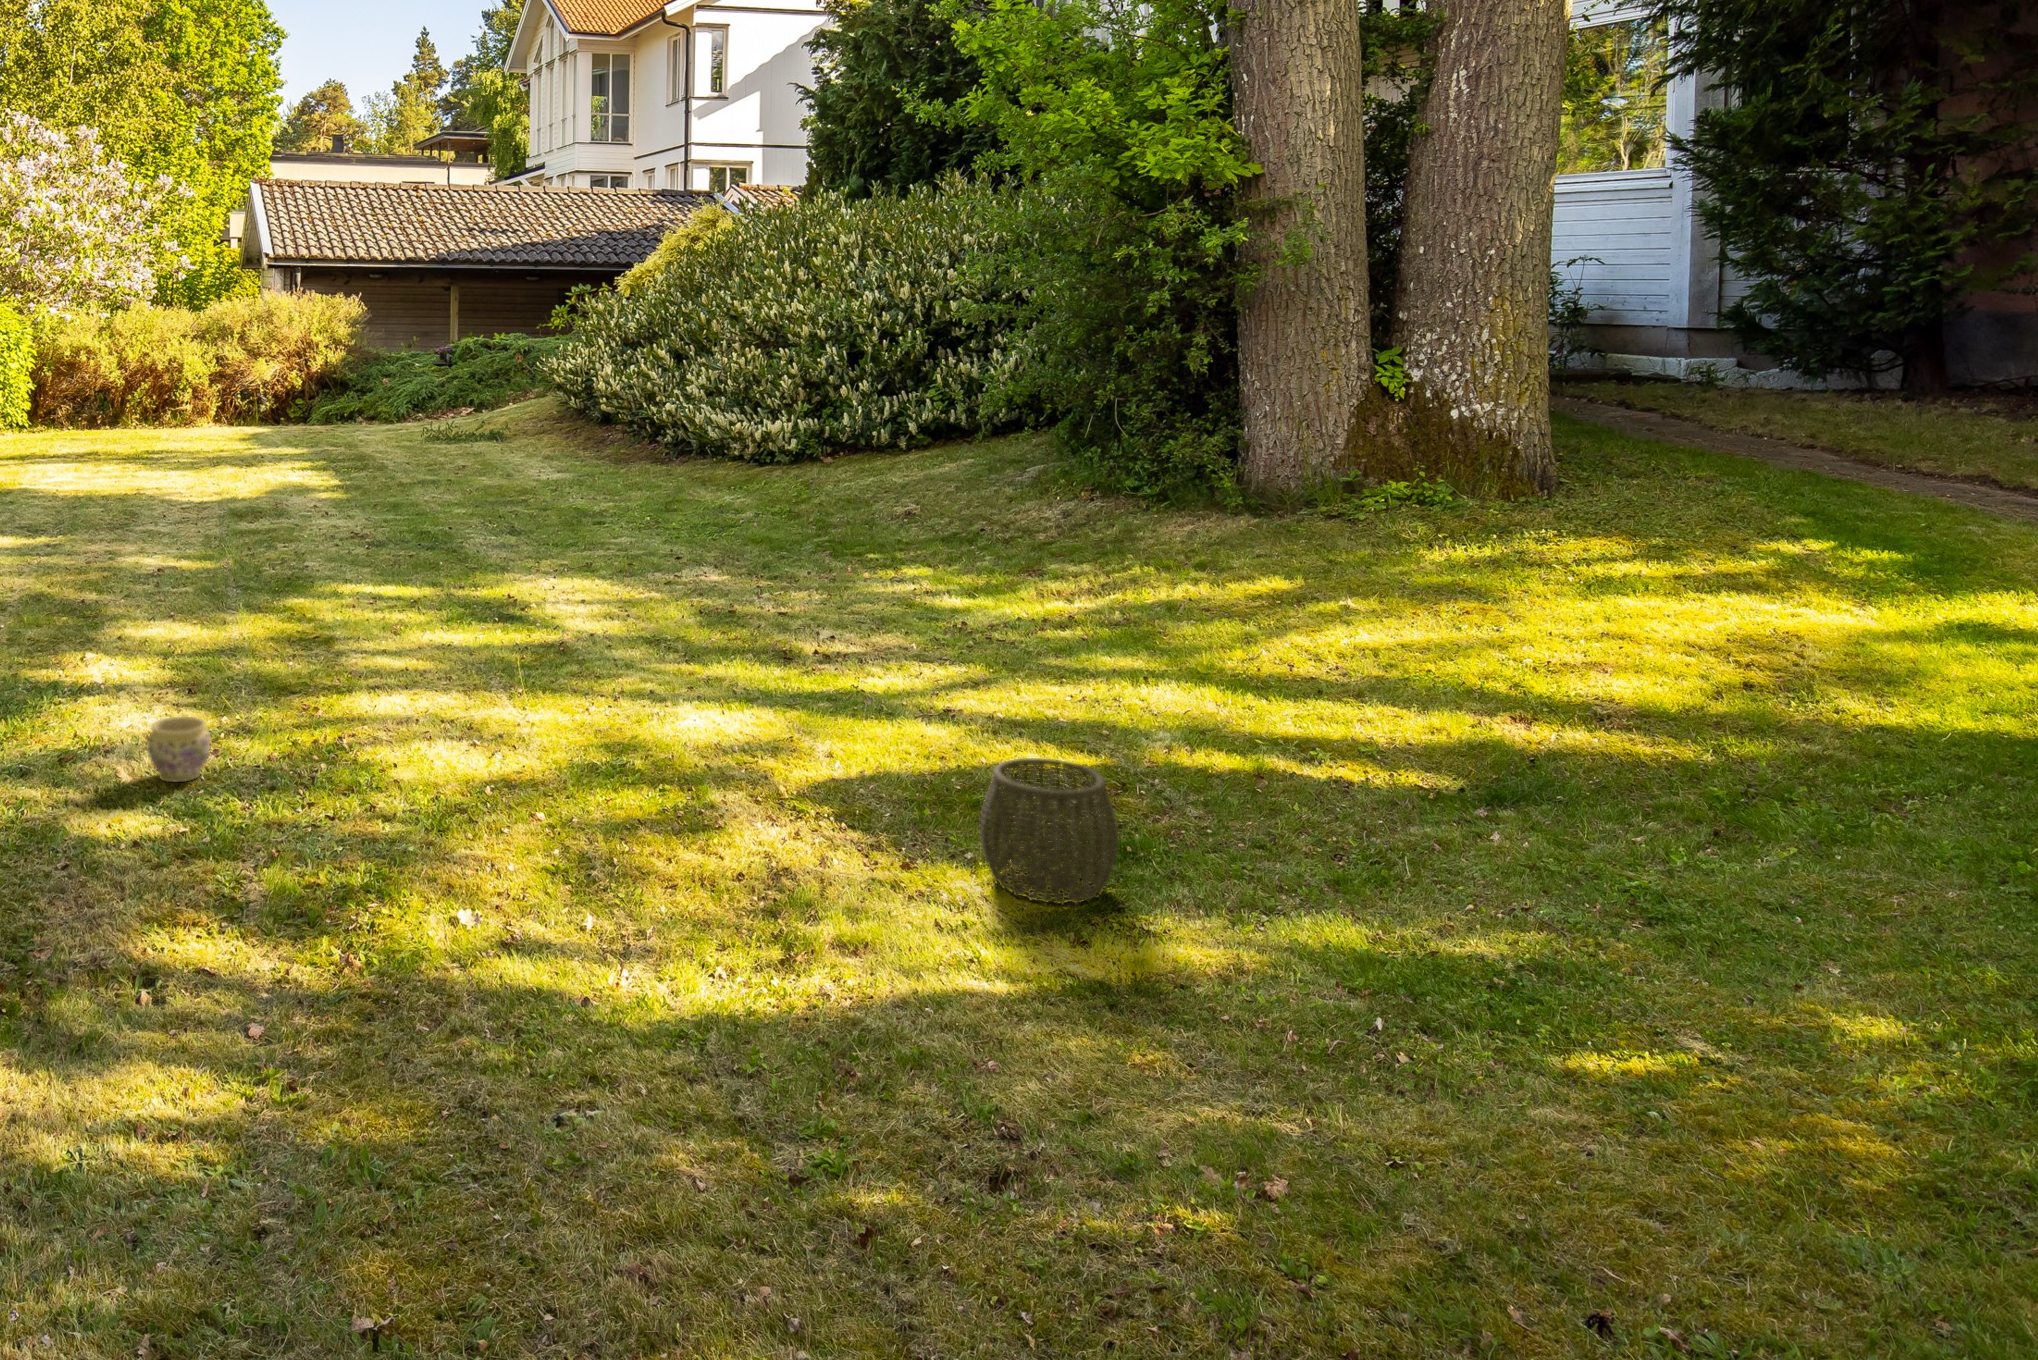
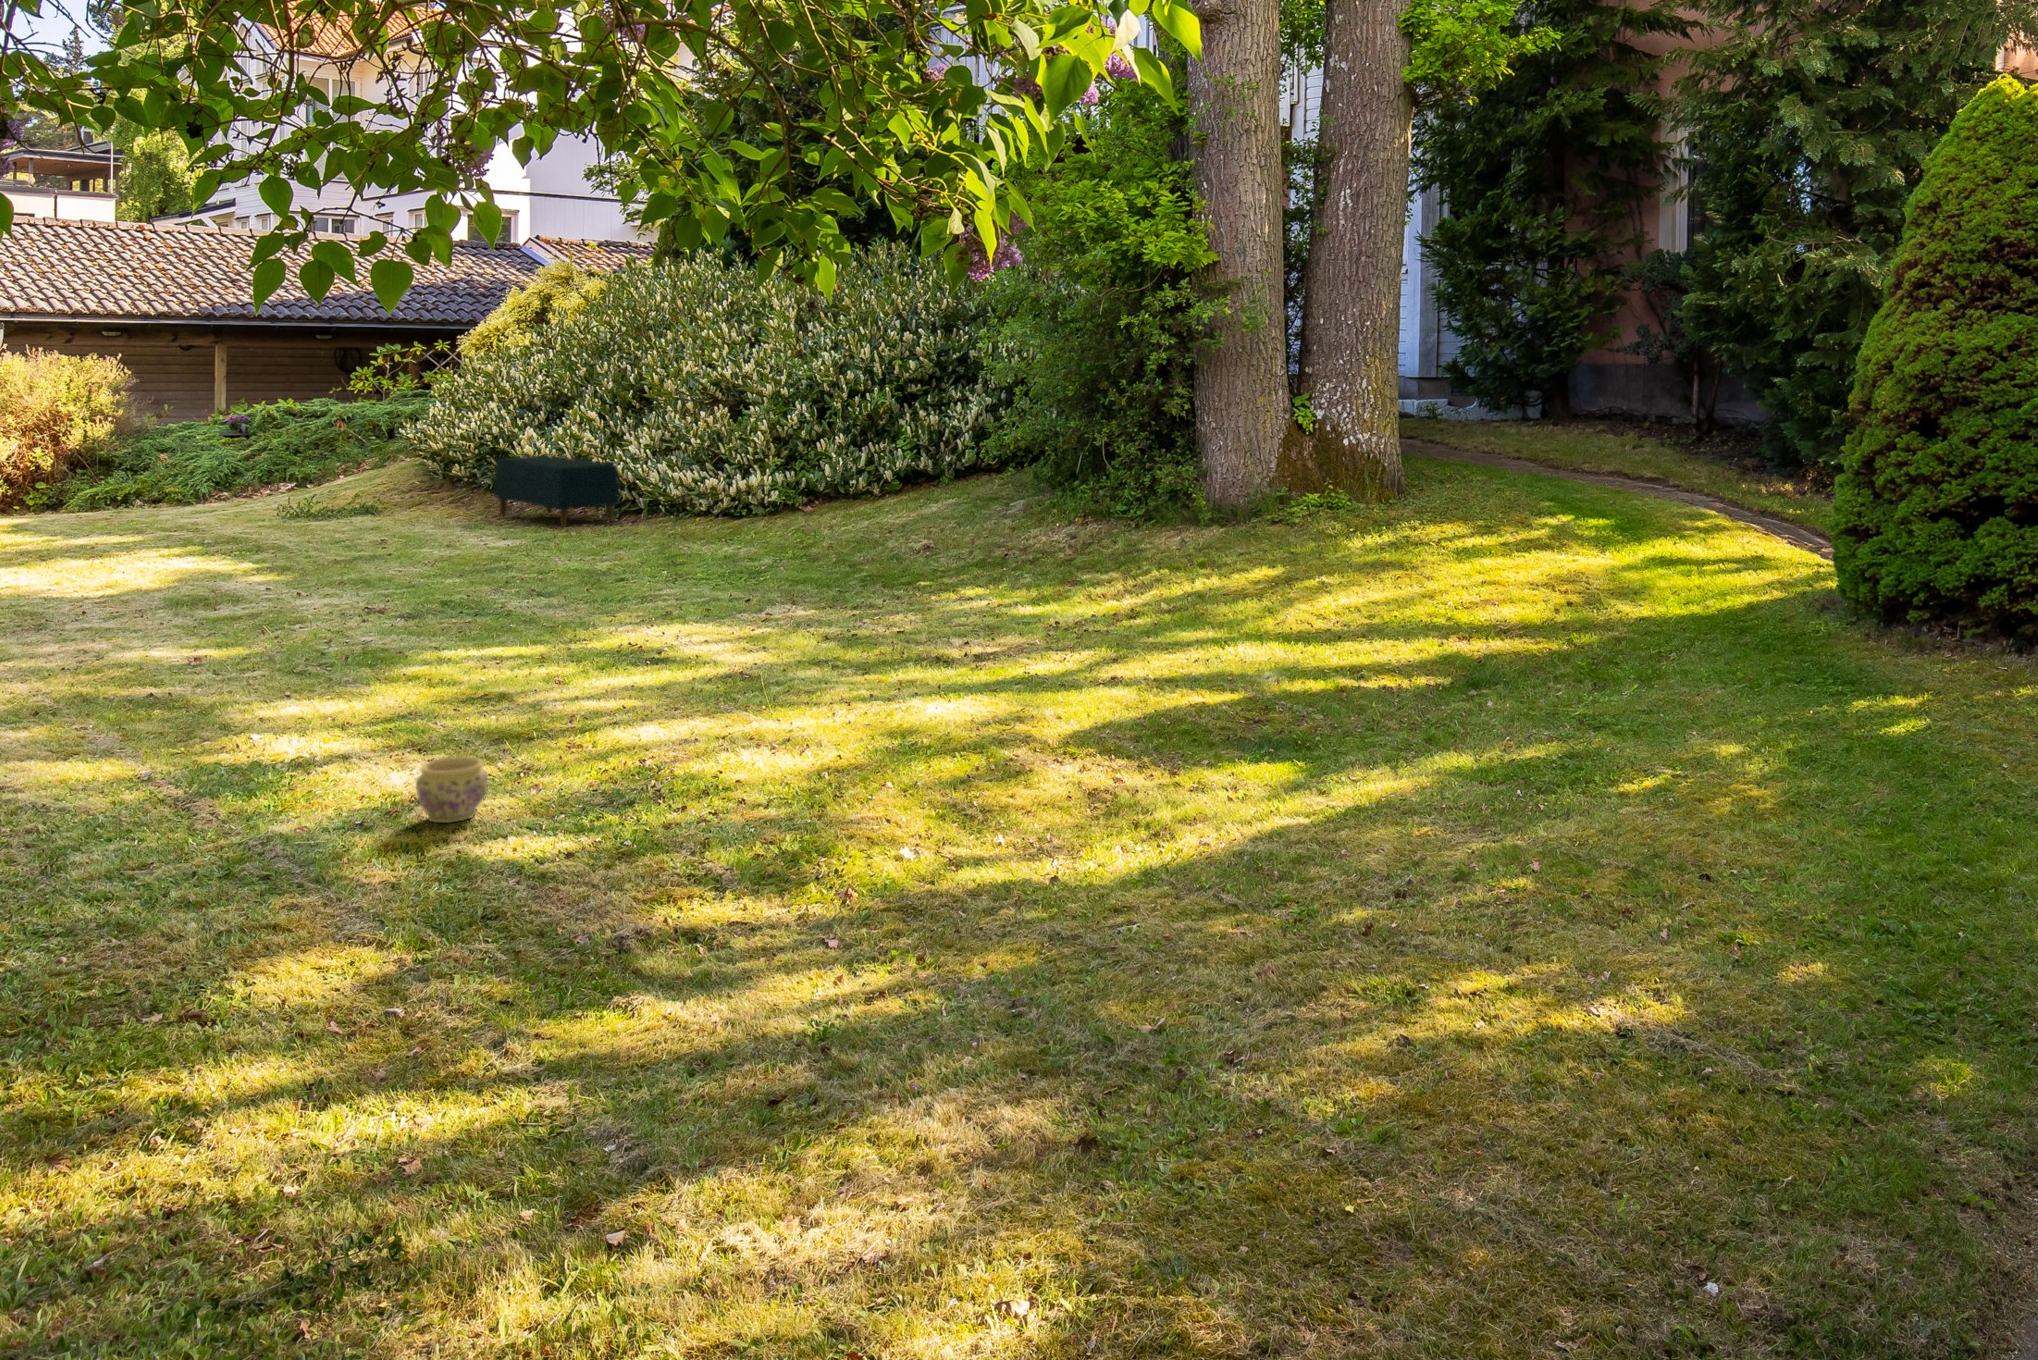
bench: none [556,394,655,467] -> present [494,456,619,527]
woven basket: present [978,758,1119,904] -> none [1220,680,1317,781]

